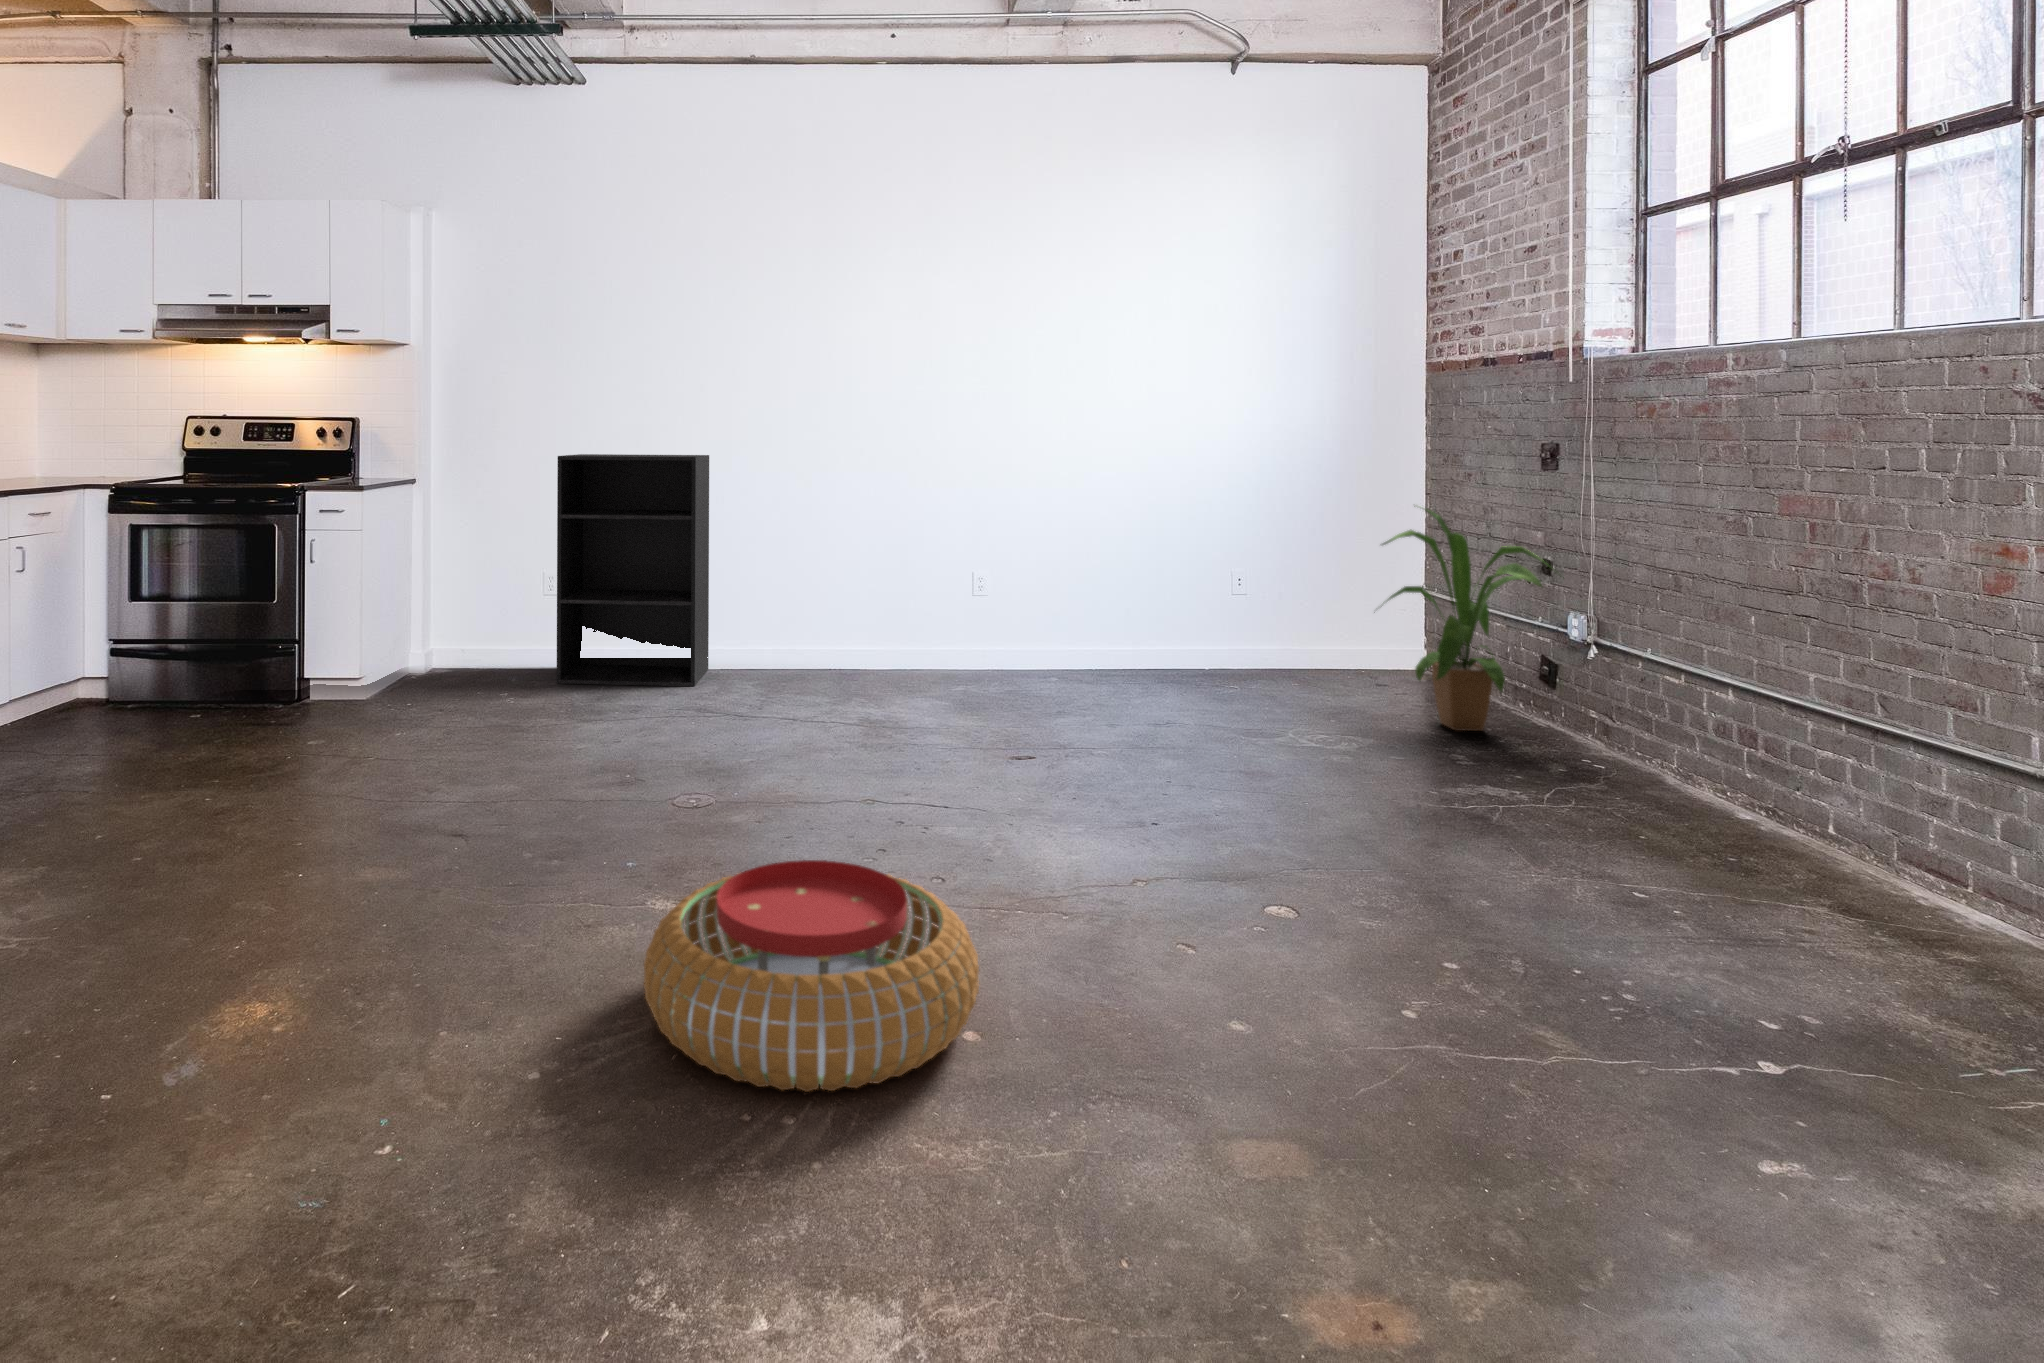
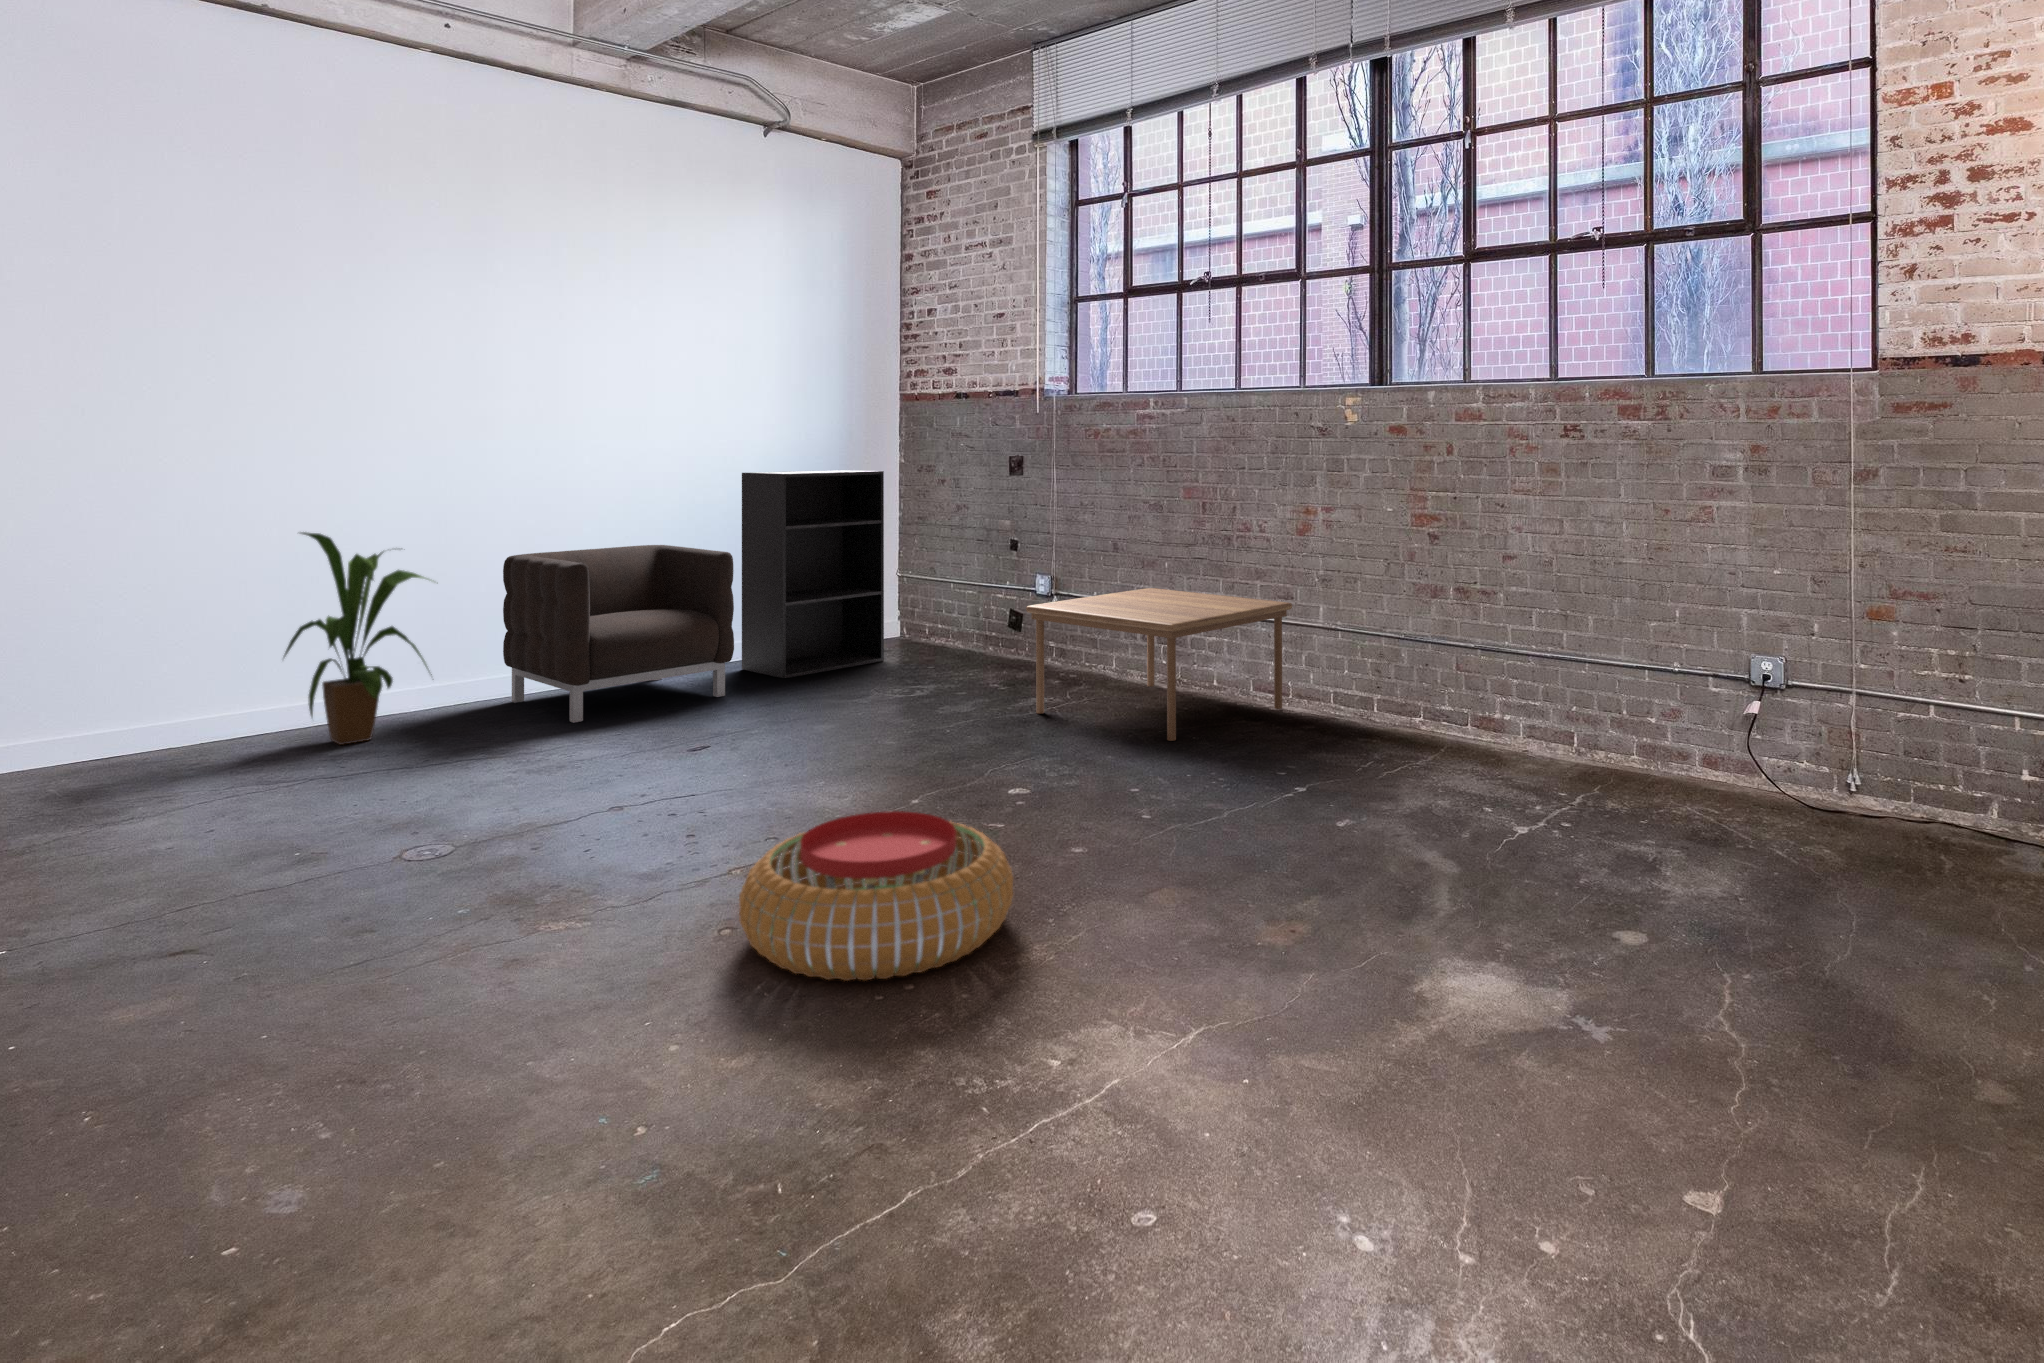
bookshelf: present [557,454,709,686] -> present [742,470,884,678]
house plant: present [1382,510,1564,731] -> present [284,532,432,745]
armchair: none [940,529,1133,700] -> present [503,545,734,723]
coffee table: none [1435,652,1966,916] -> present [1026,588,1292,741]

